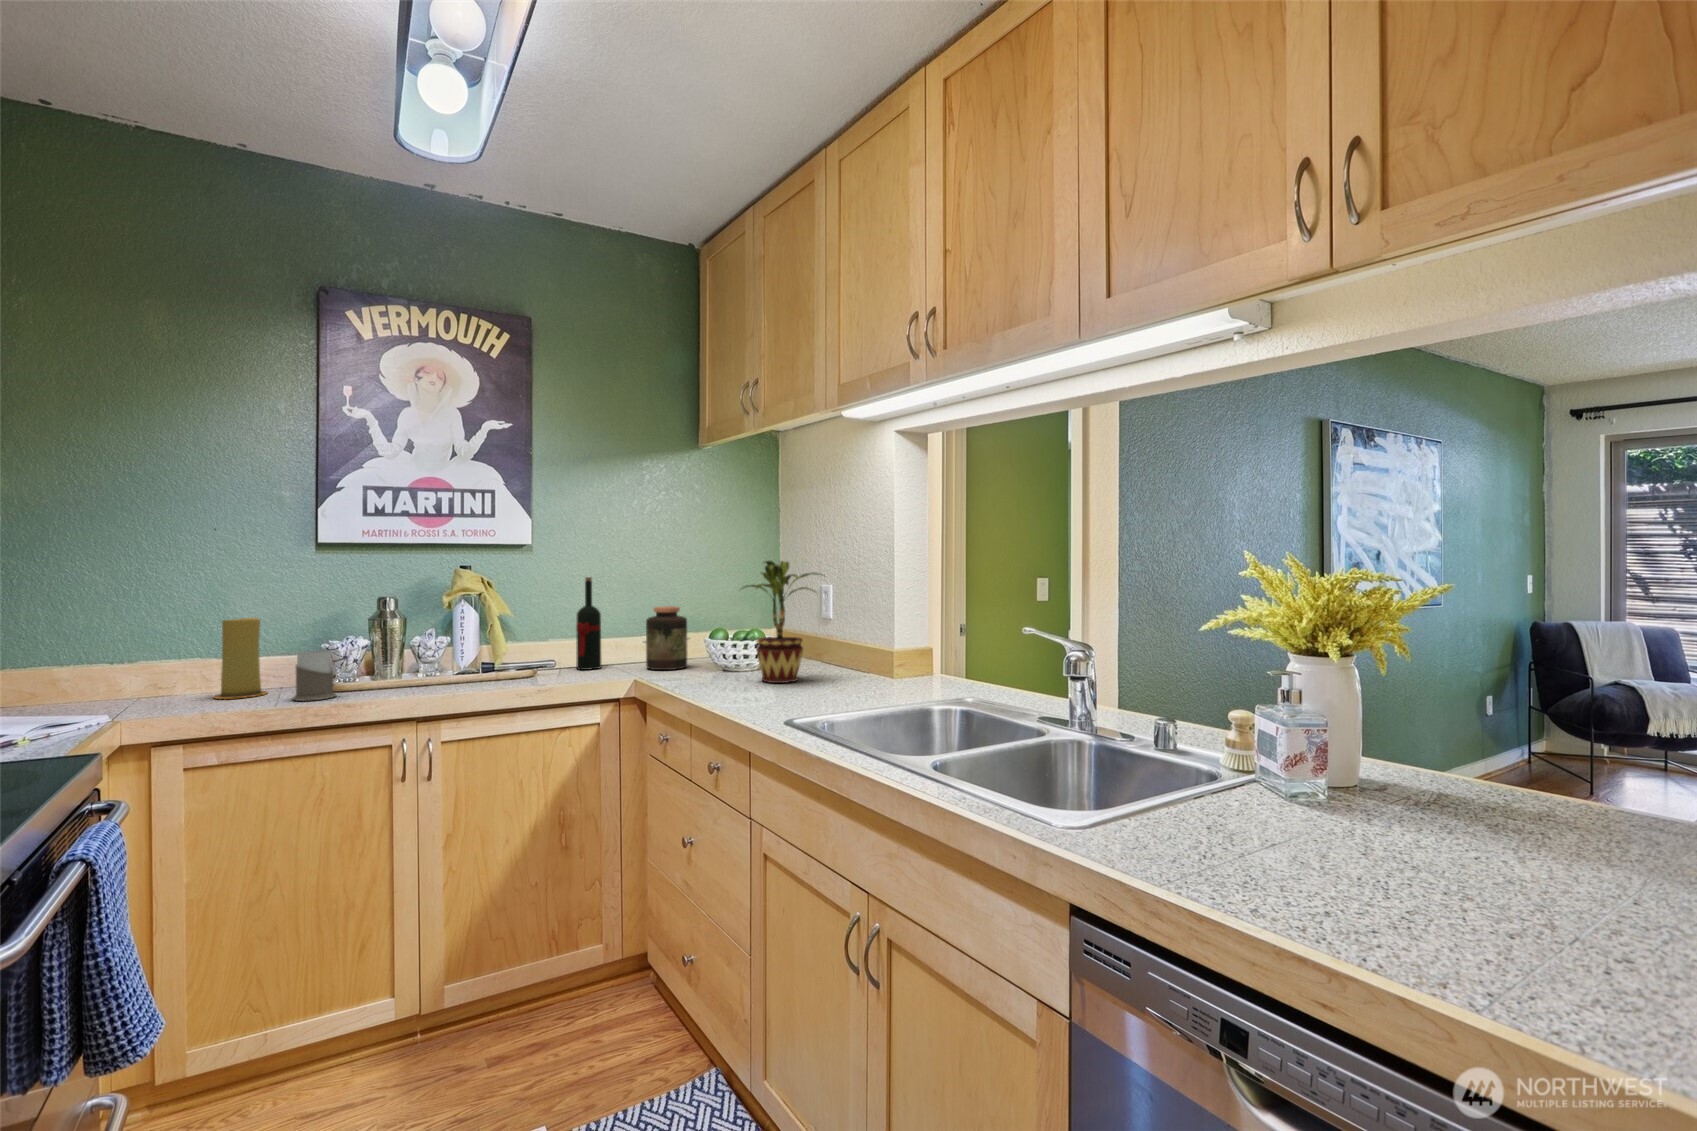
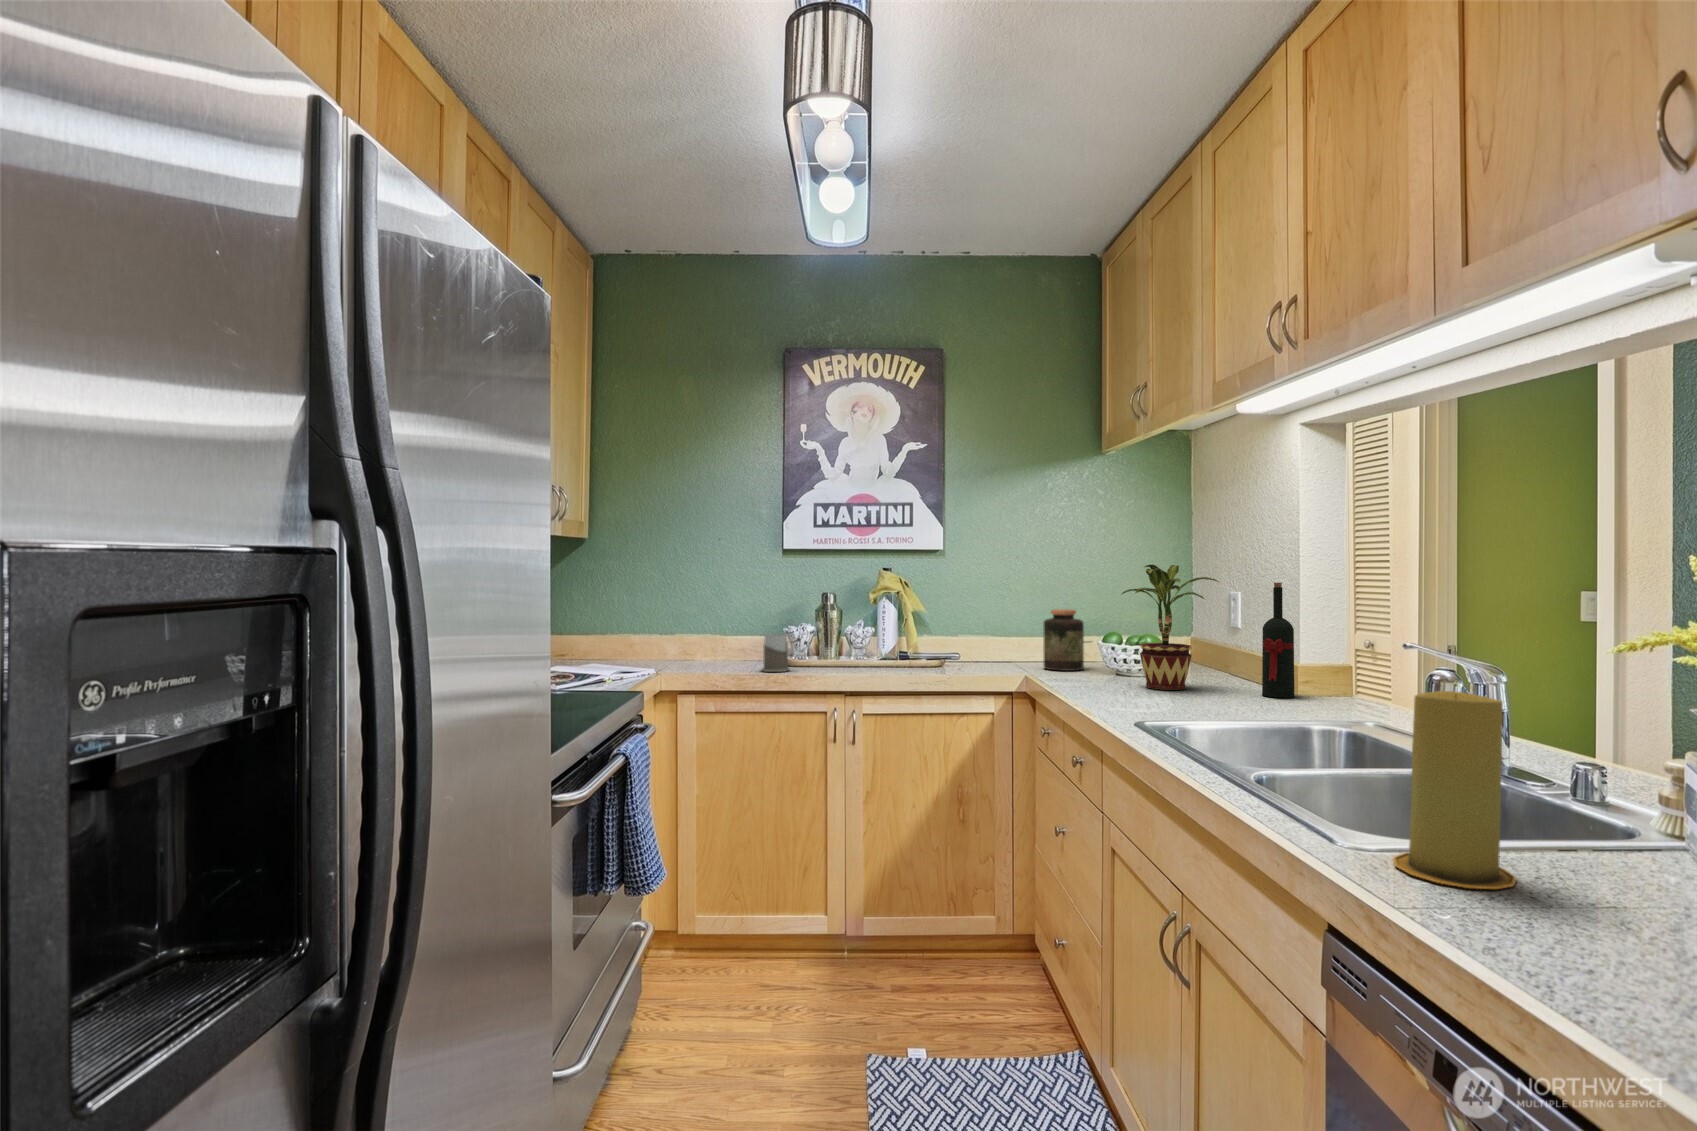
wine bottle: present [576,577,602,670] -> present [1262,582,1295,698]
candle: present [214,618,267,699] -> present [1393,691,1516,889]

